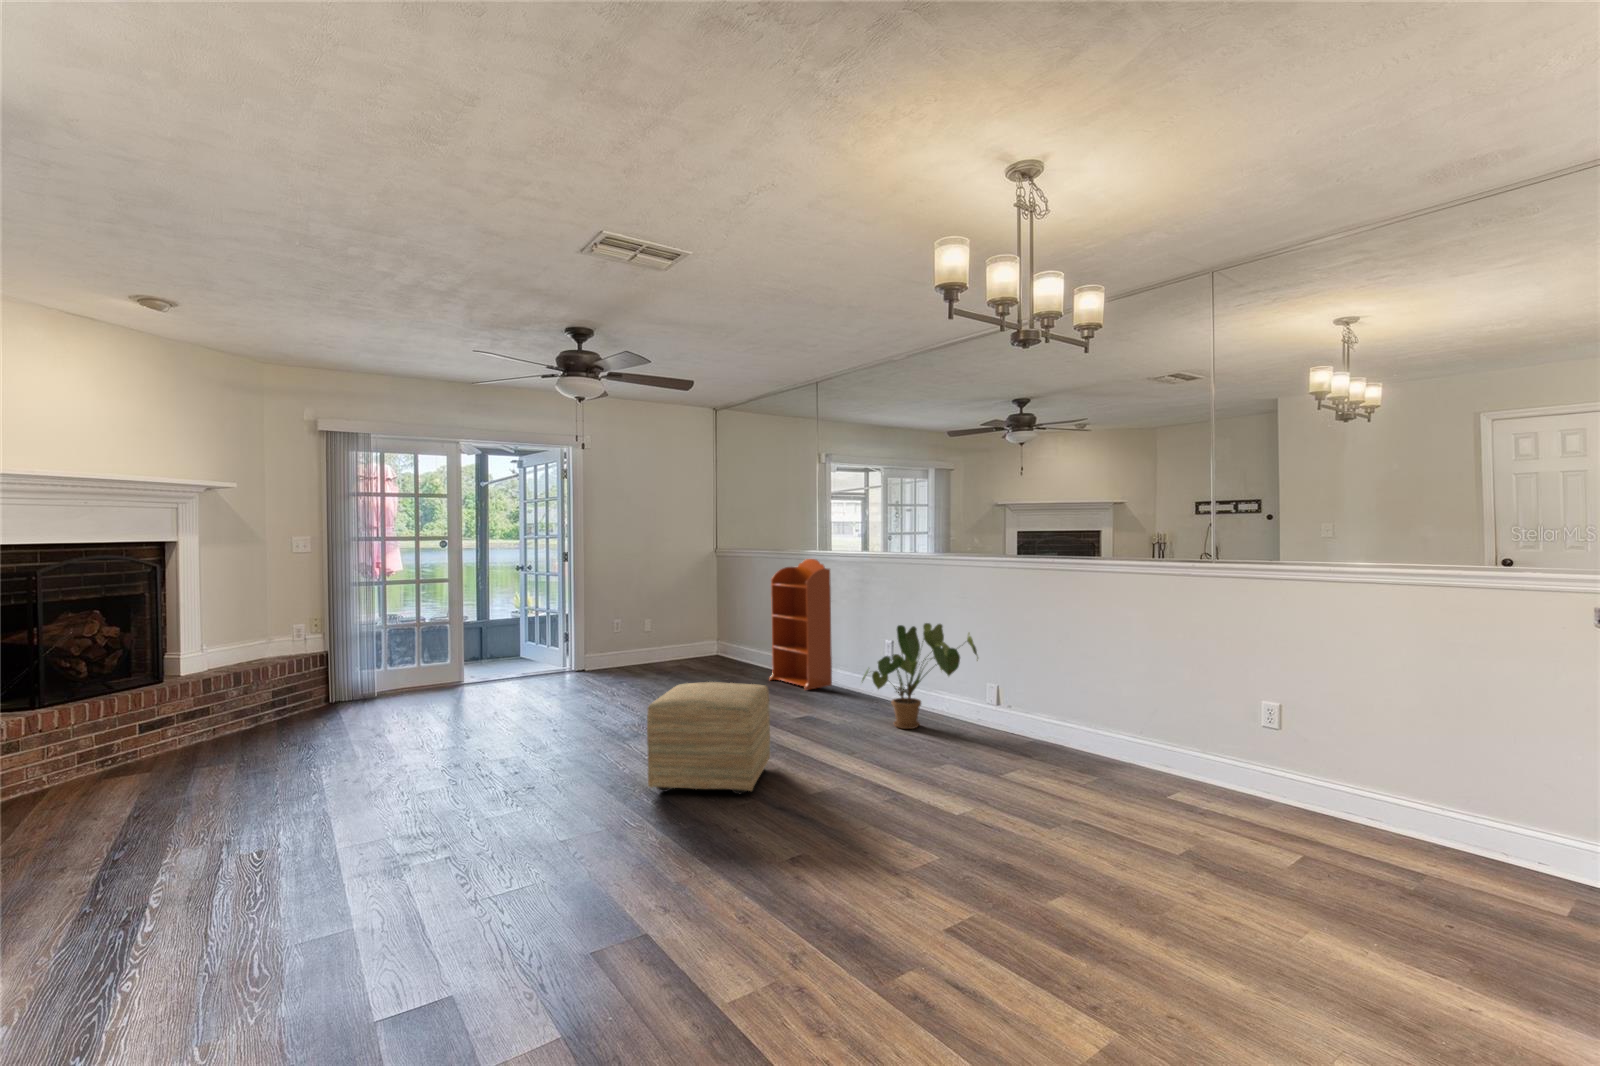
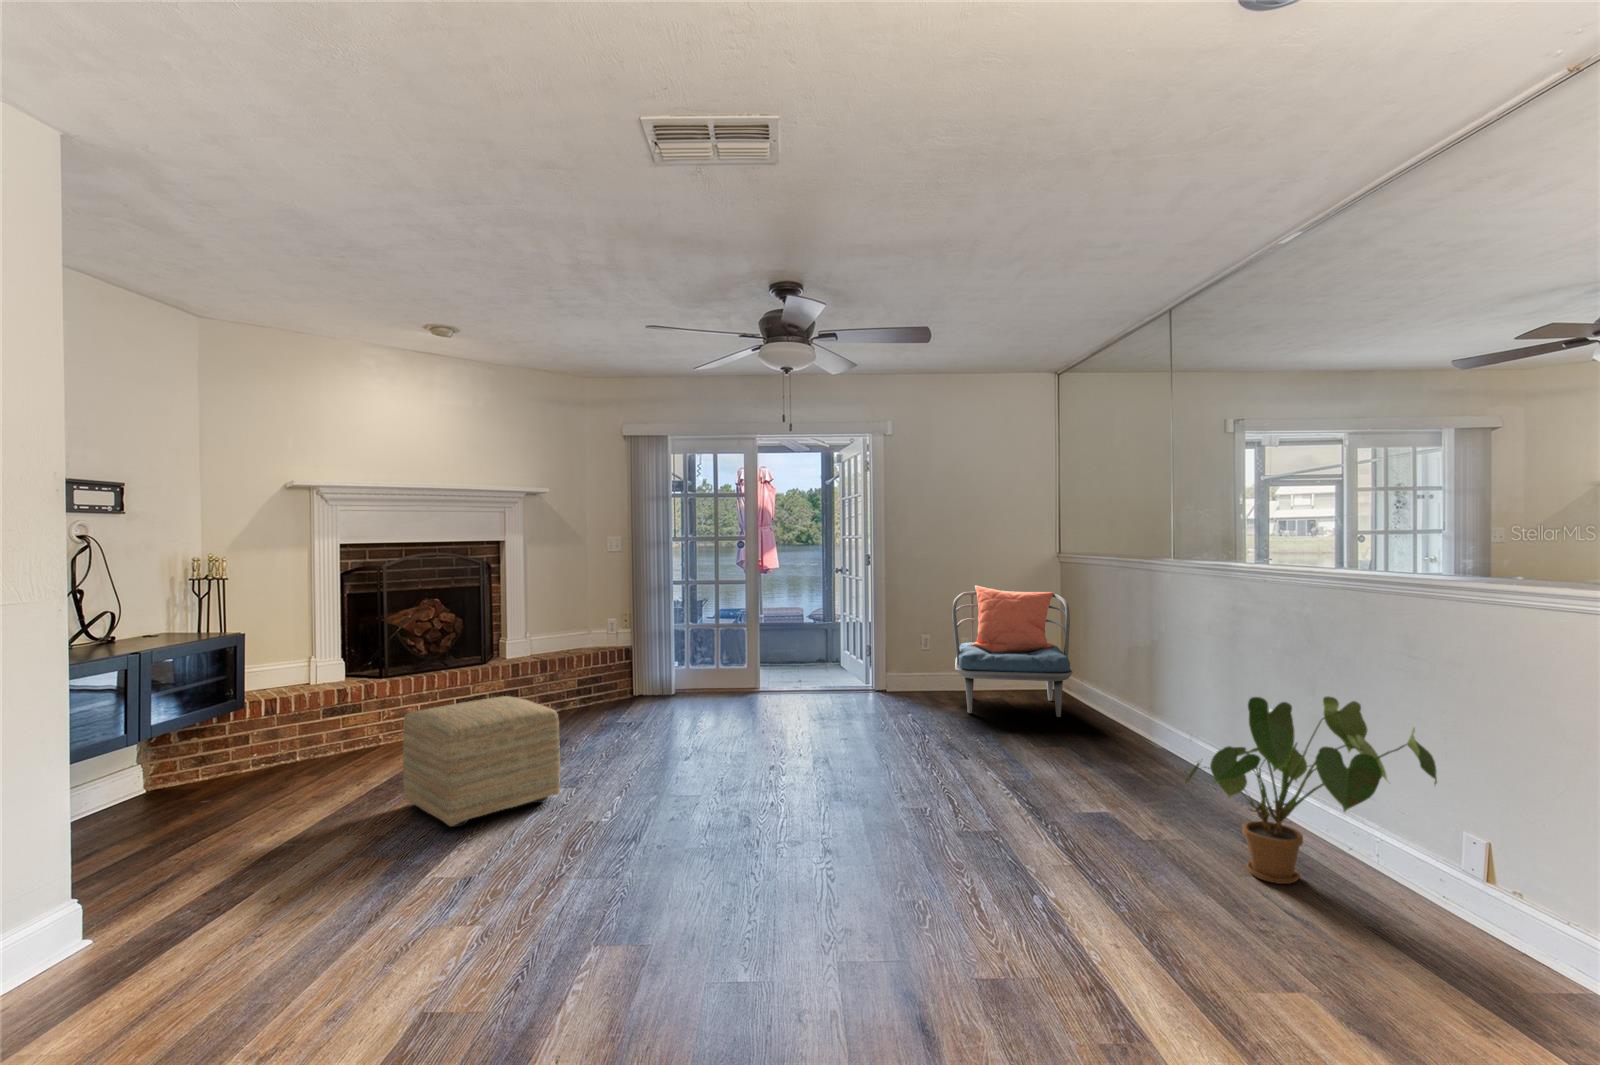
bookcase: present [770,559,832,690] -> none [1098,572,1188,766]
armchair: none [646,576,742,676] -> present [952,585,1073,717]
ottoman: present [647,682,770,794] -> present [403,696,560,827]

